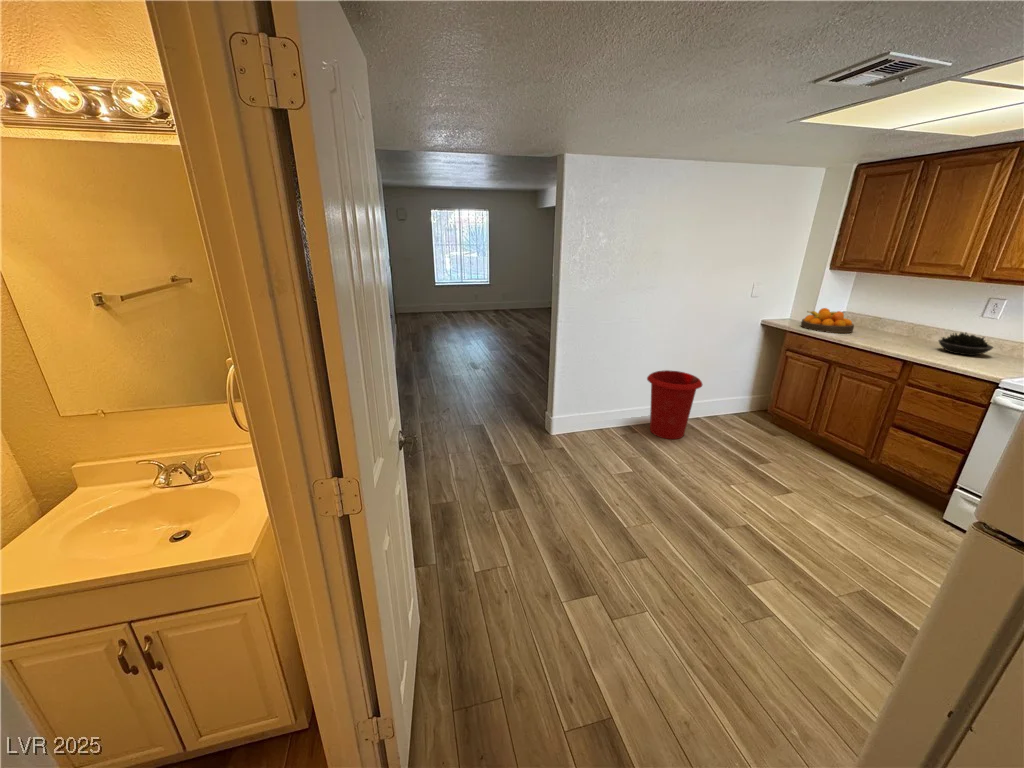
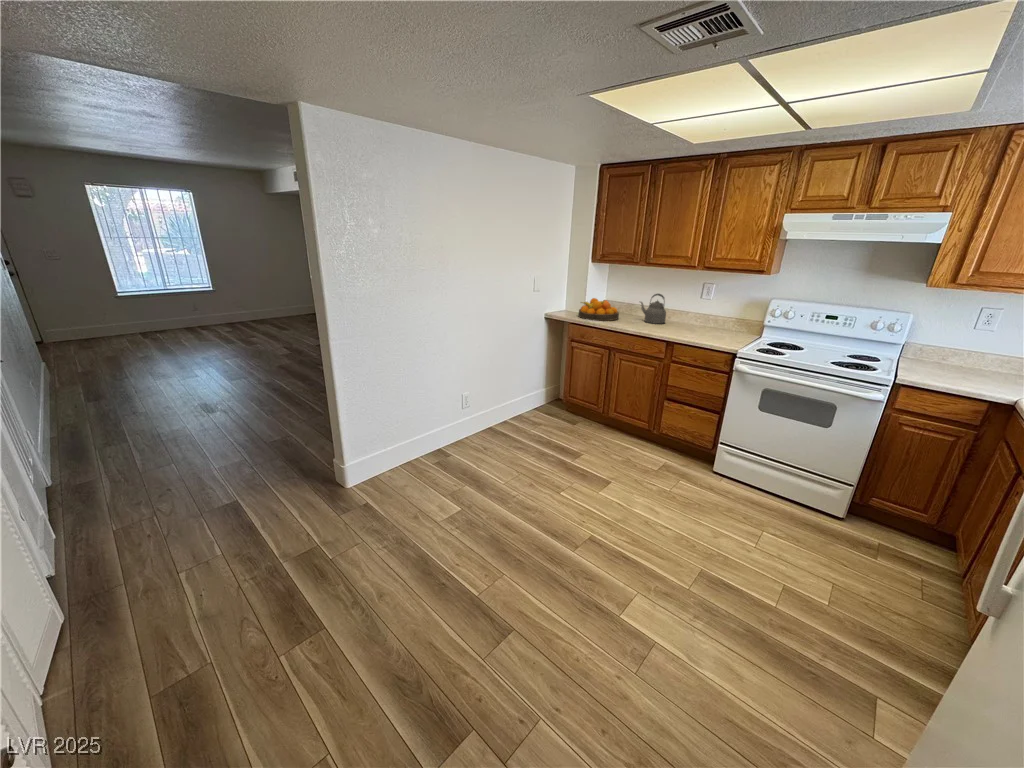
kettle: none [885,308,922,342] -> present [640,294,666,324]
succulent plant: present [939,333,993,355] -> none [681,312,715,331]
waste bin: present [647,370,703,439] -> none [452,378,510,455]

